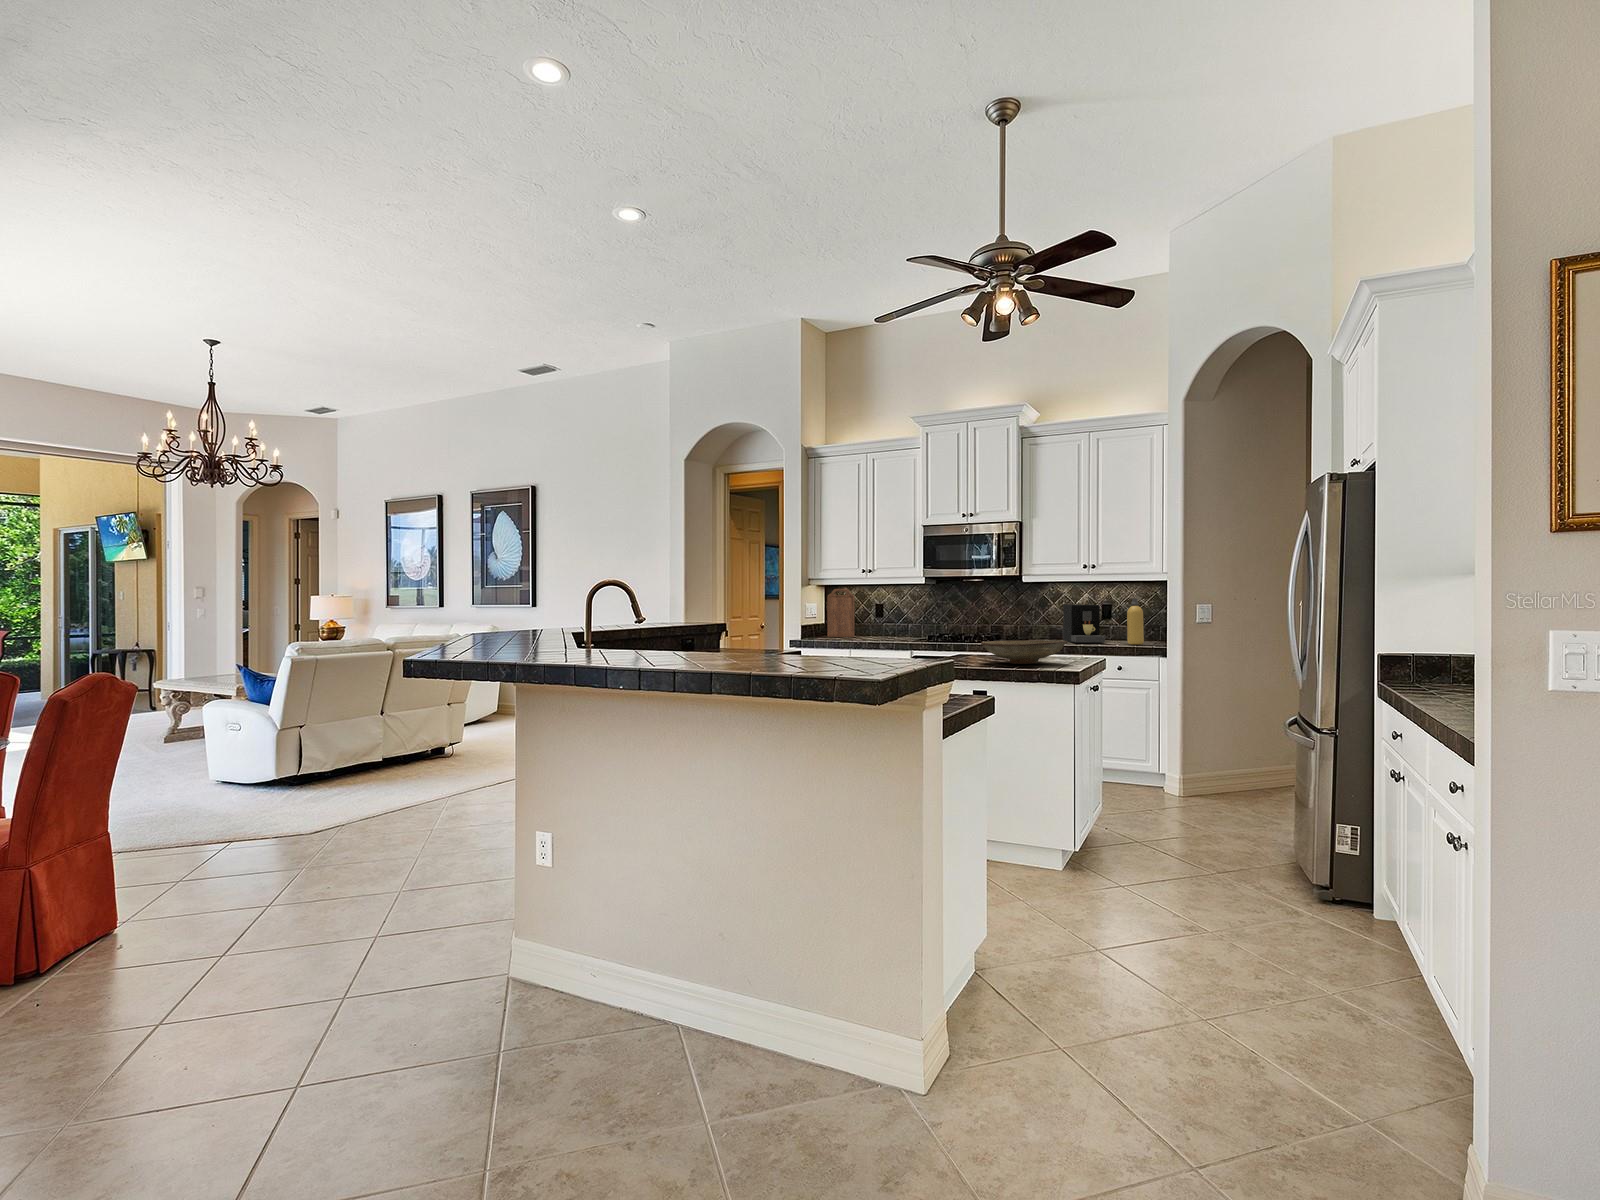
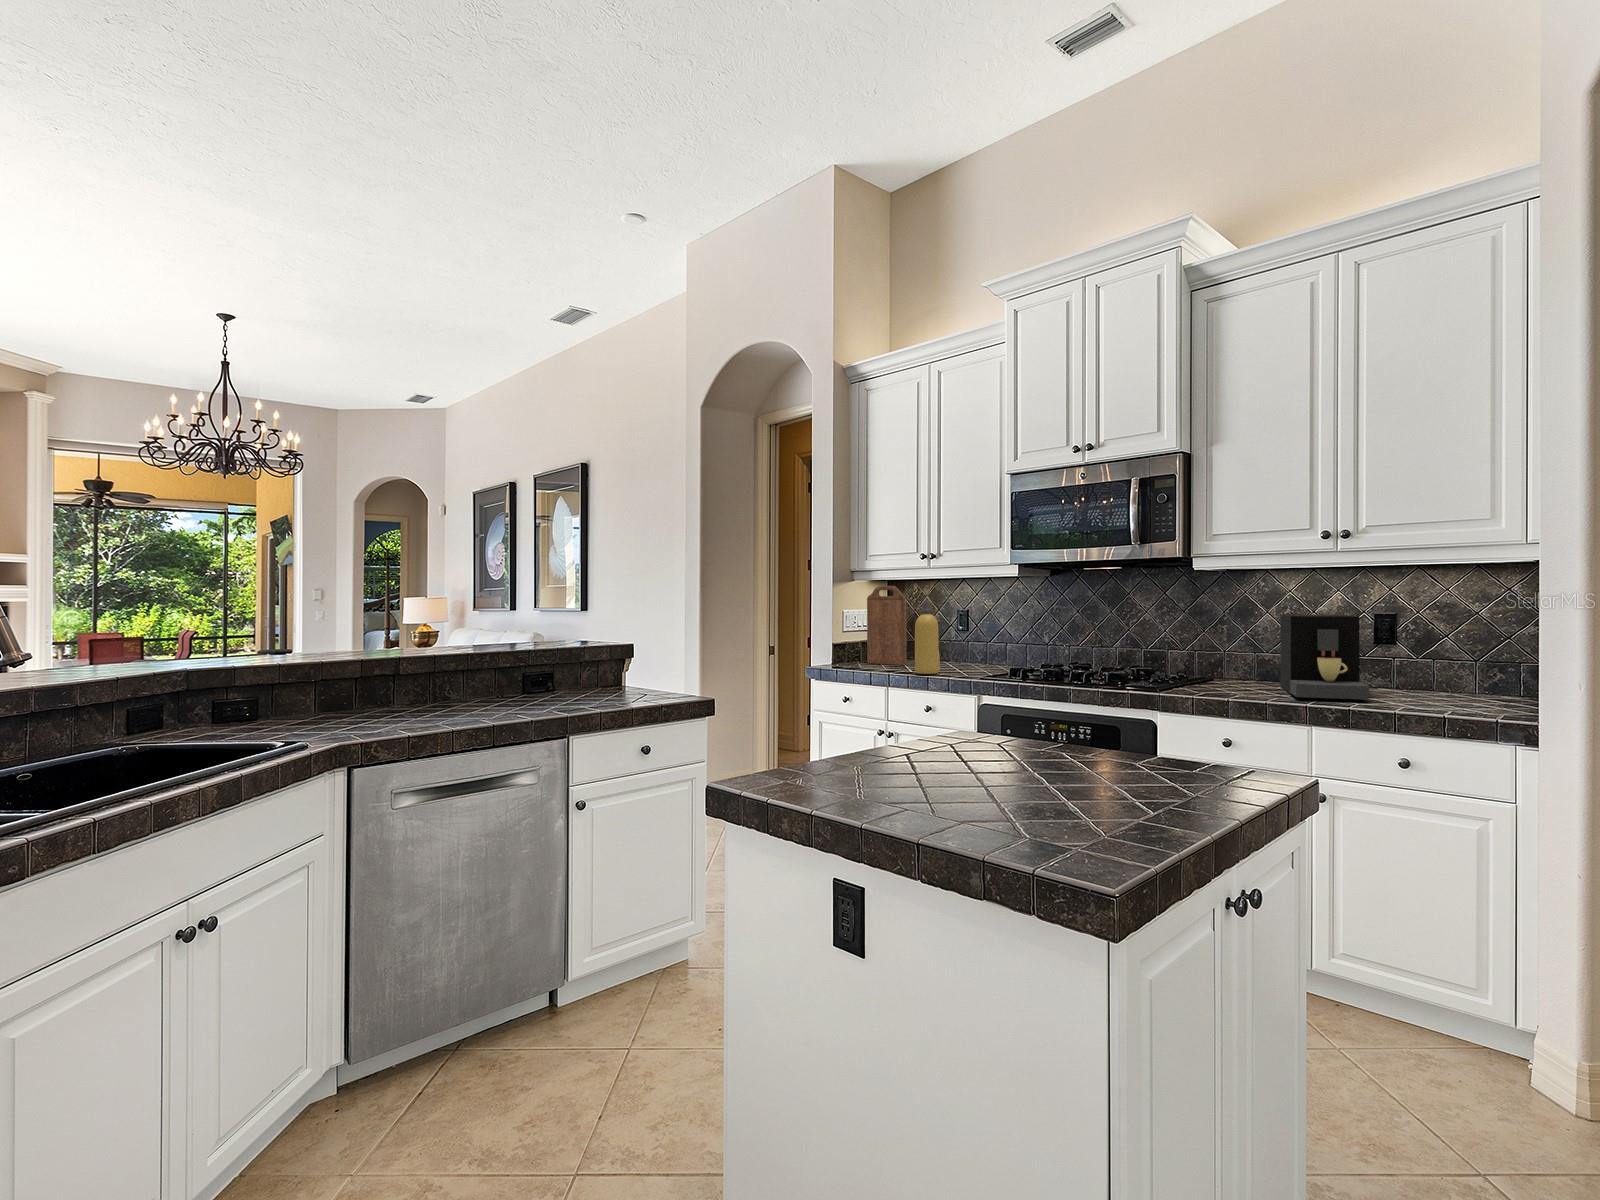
bottle: present [1127,599,1144,645] -> present [915,603,940,674]
decorative bowl: present [981,640,1067,664] -> none [903,717,1158,801]

